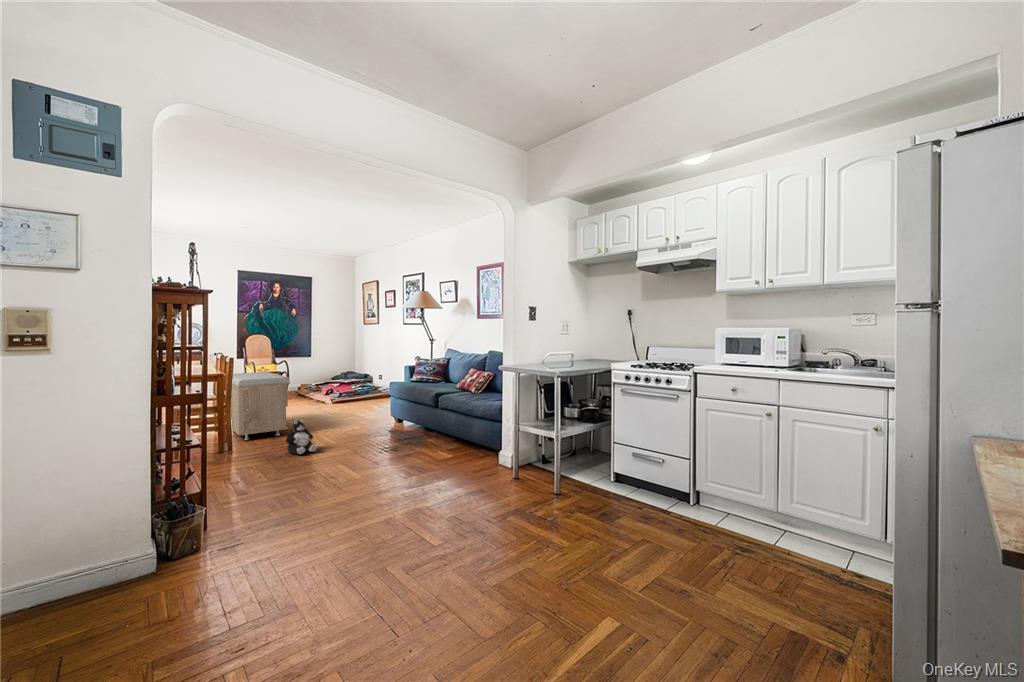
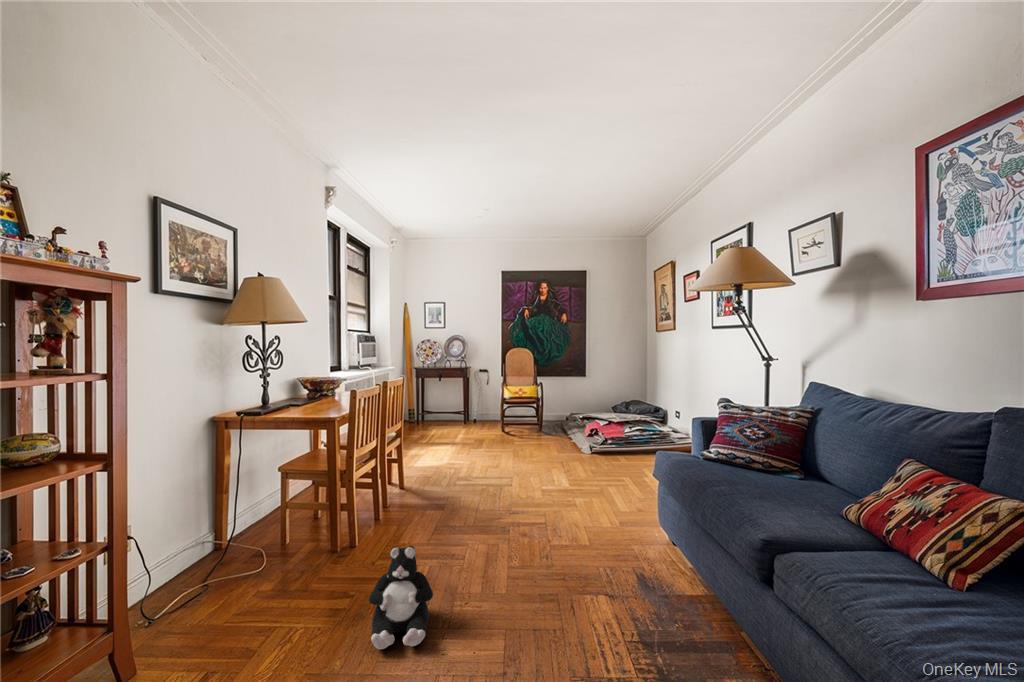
storage bench: present [231,372,290,440] -> none [369,408,466,536]

